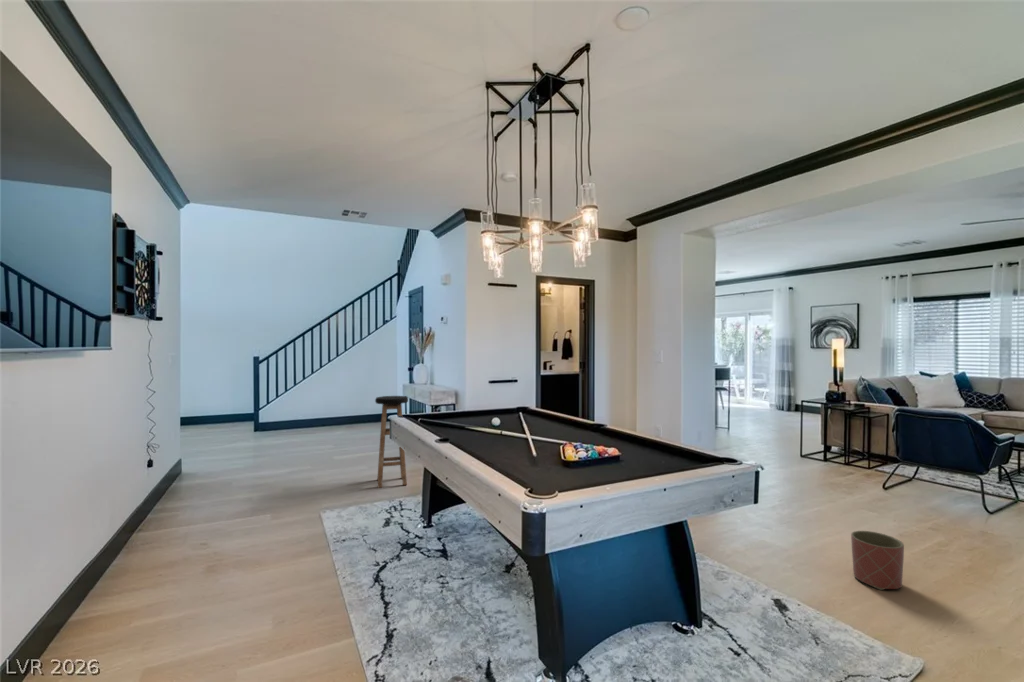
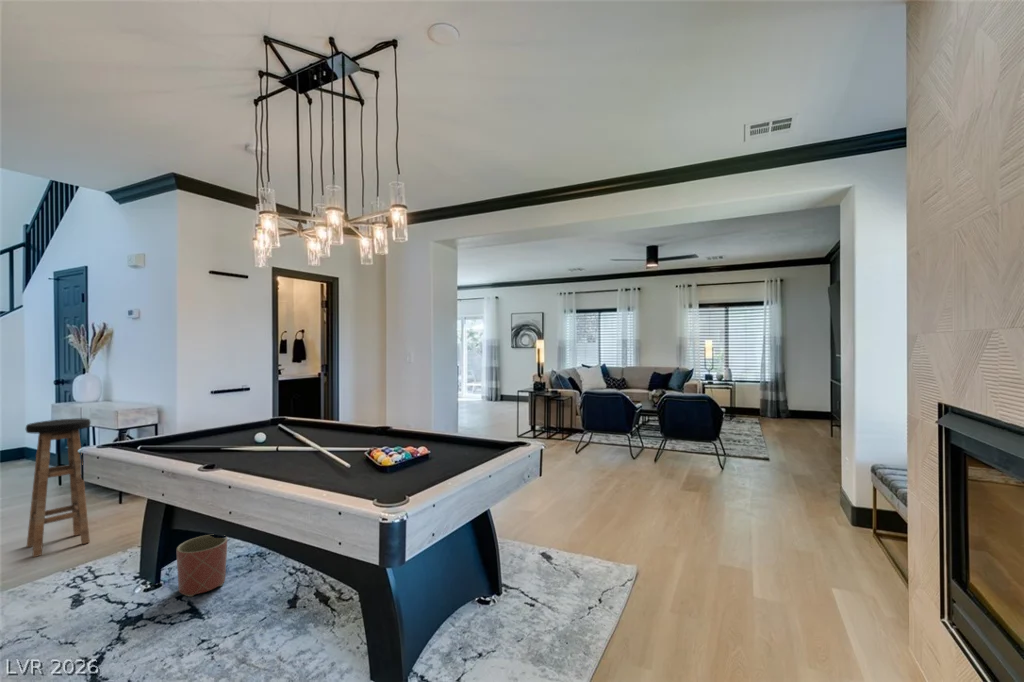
planter: present [851,531,904,590] -> present [177,535,227,597]

